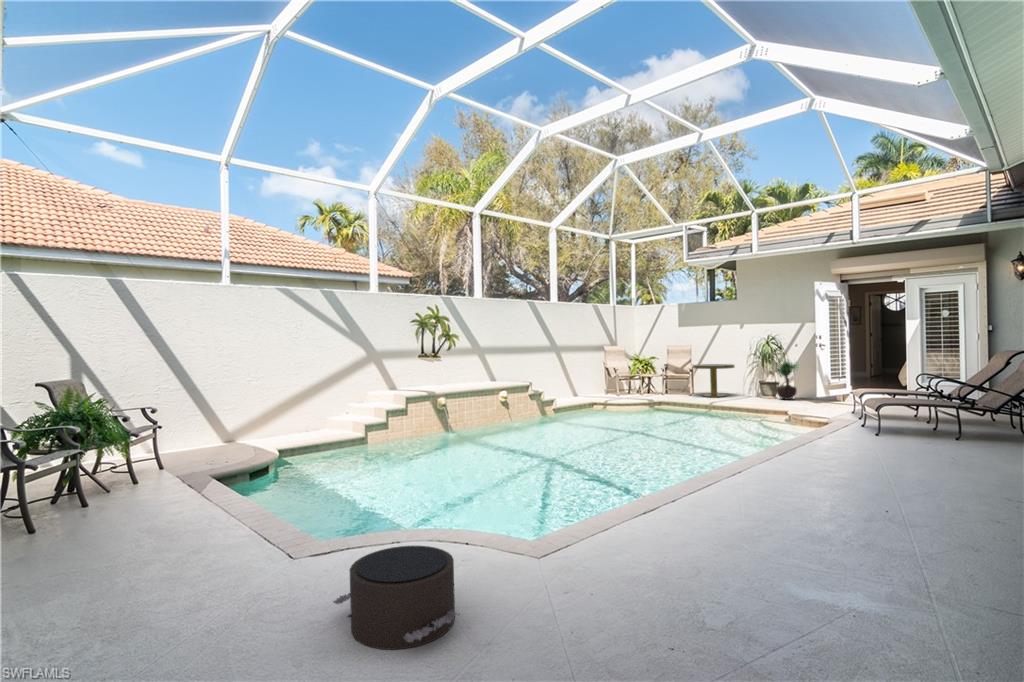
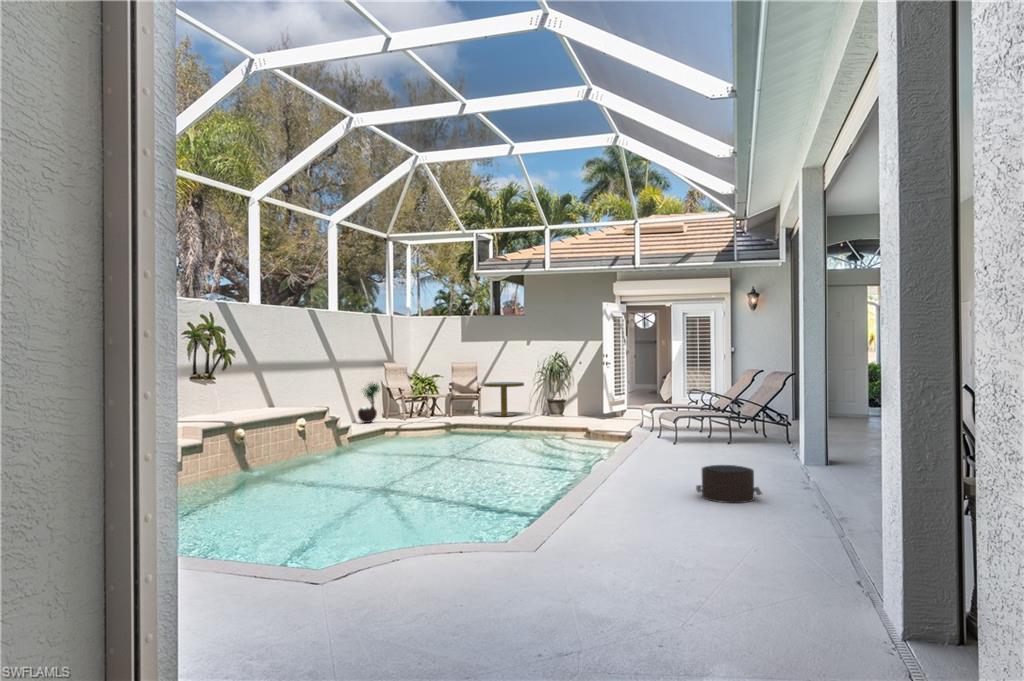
potted tree: present [776,360,797,399] -> present [358,383,380,423]
pouf: present [333,546,459,650] -> present [696,465,762,503]

